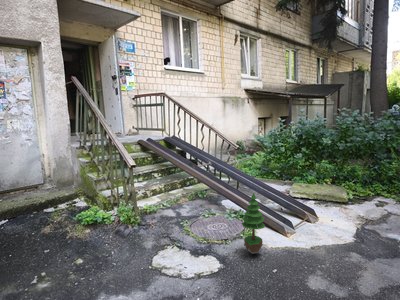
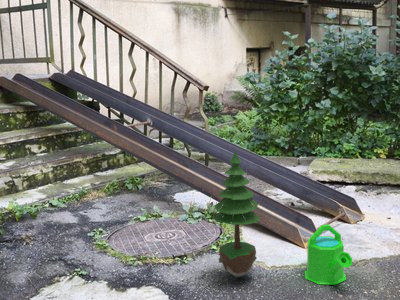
watering can: none [287,231,312,262] -> present [304,224,352,285]

